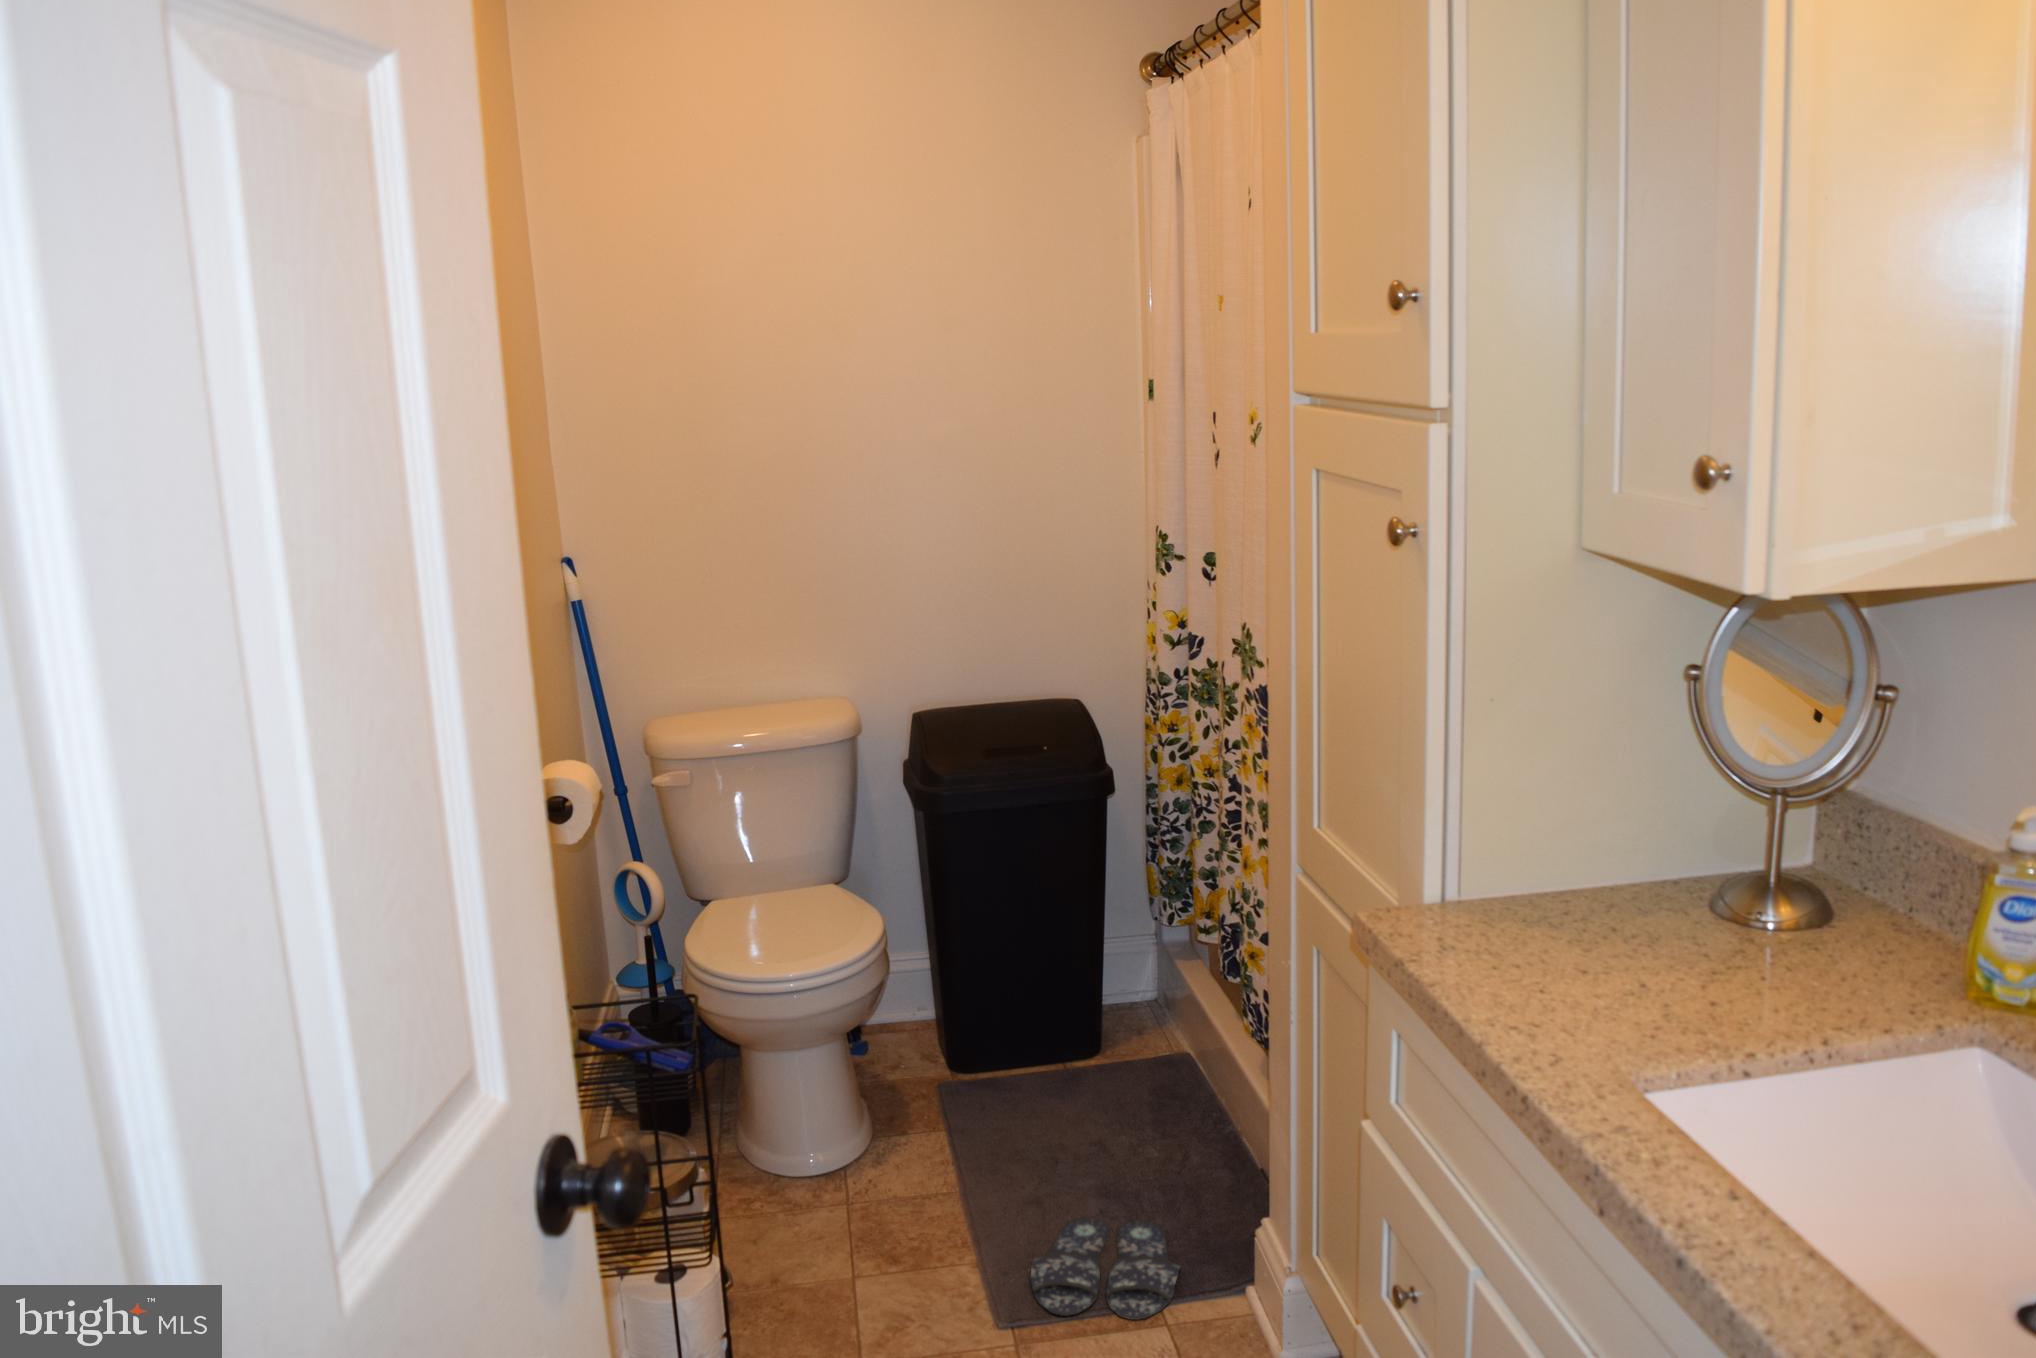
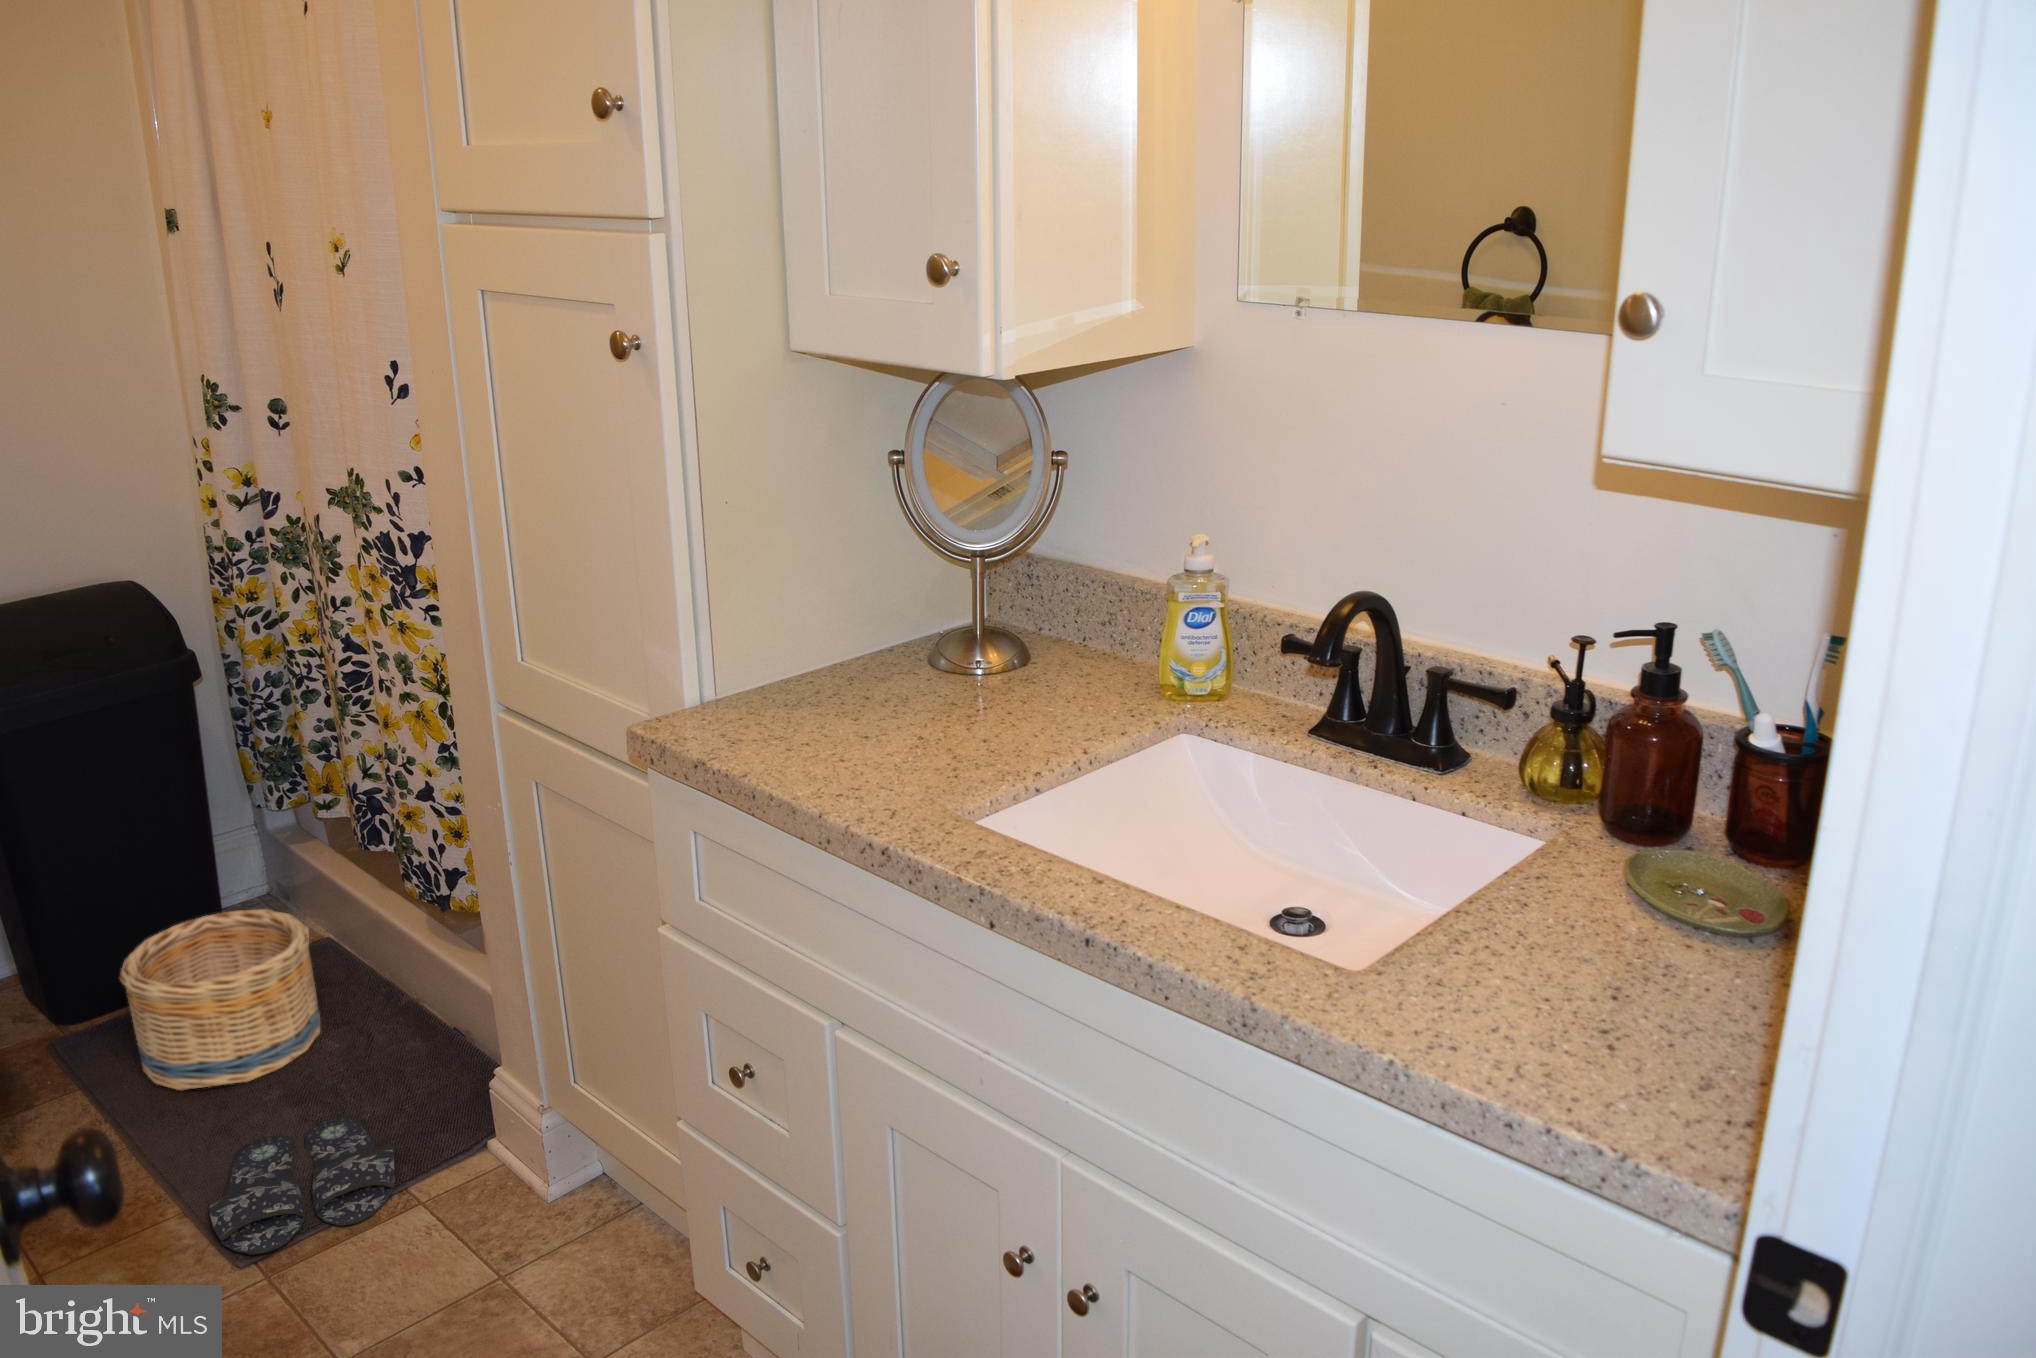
basket: none [1017,1007,1163,1165] -> present [120,909,320,1091]

